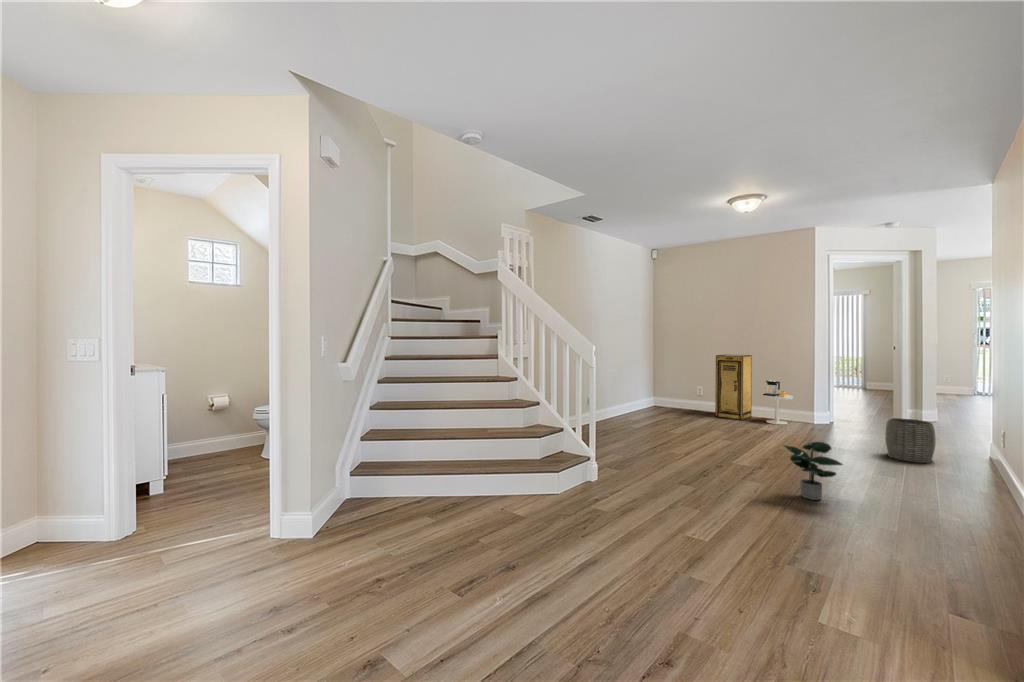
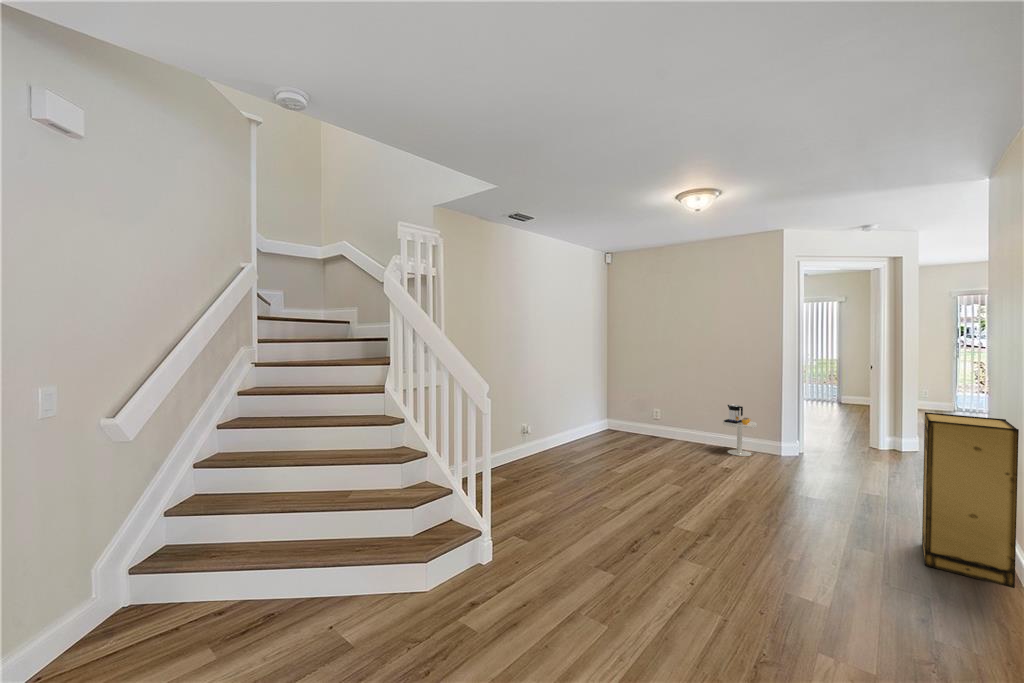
storage cabinet: present [715,355,752,420] -> present [922,412,1019,588]
woven basket: present [886,418,935,463] -> none [860,463,920,522]
potted plant: present [784,442,843,500] -> none [726,515,804,599]

